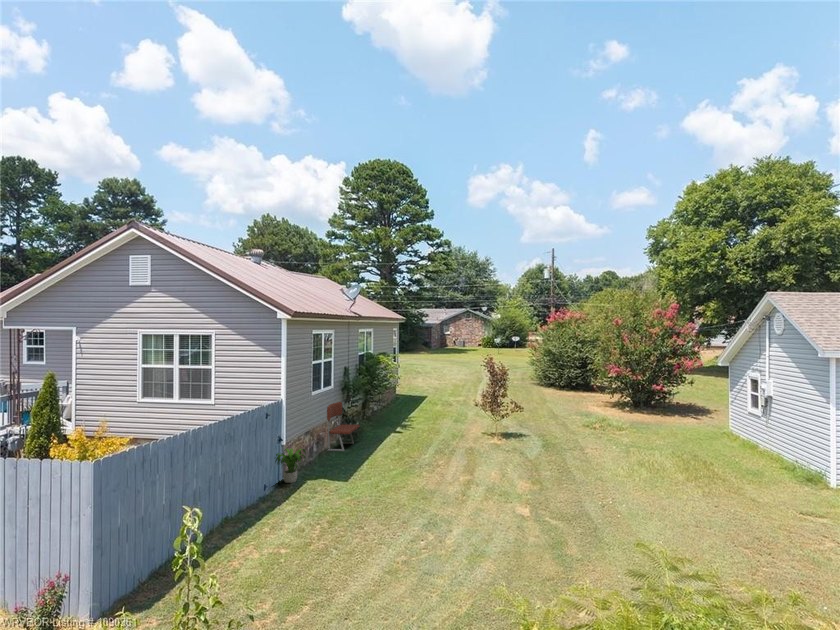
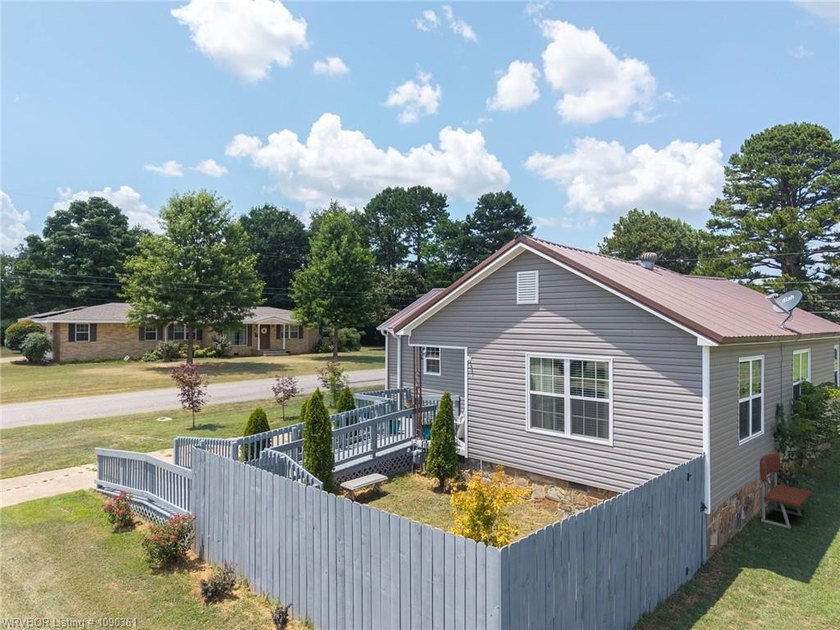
potted plant: present [275,449,306,483] -> none [699,527,751,581]

